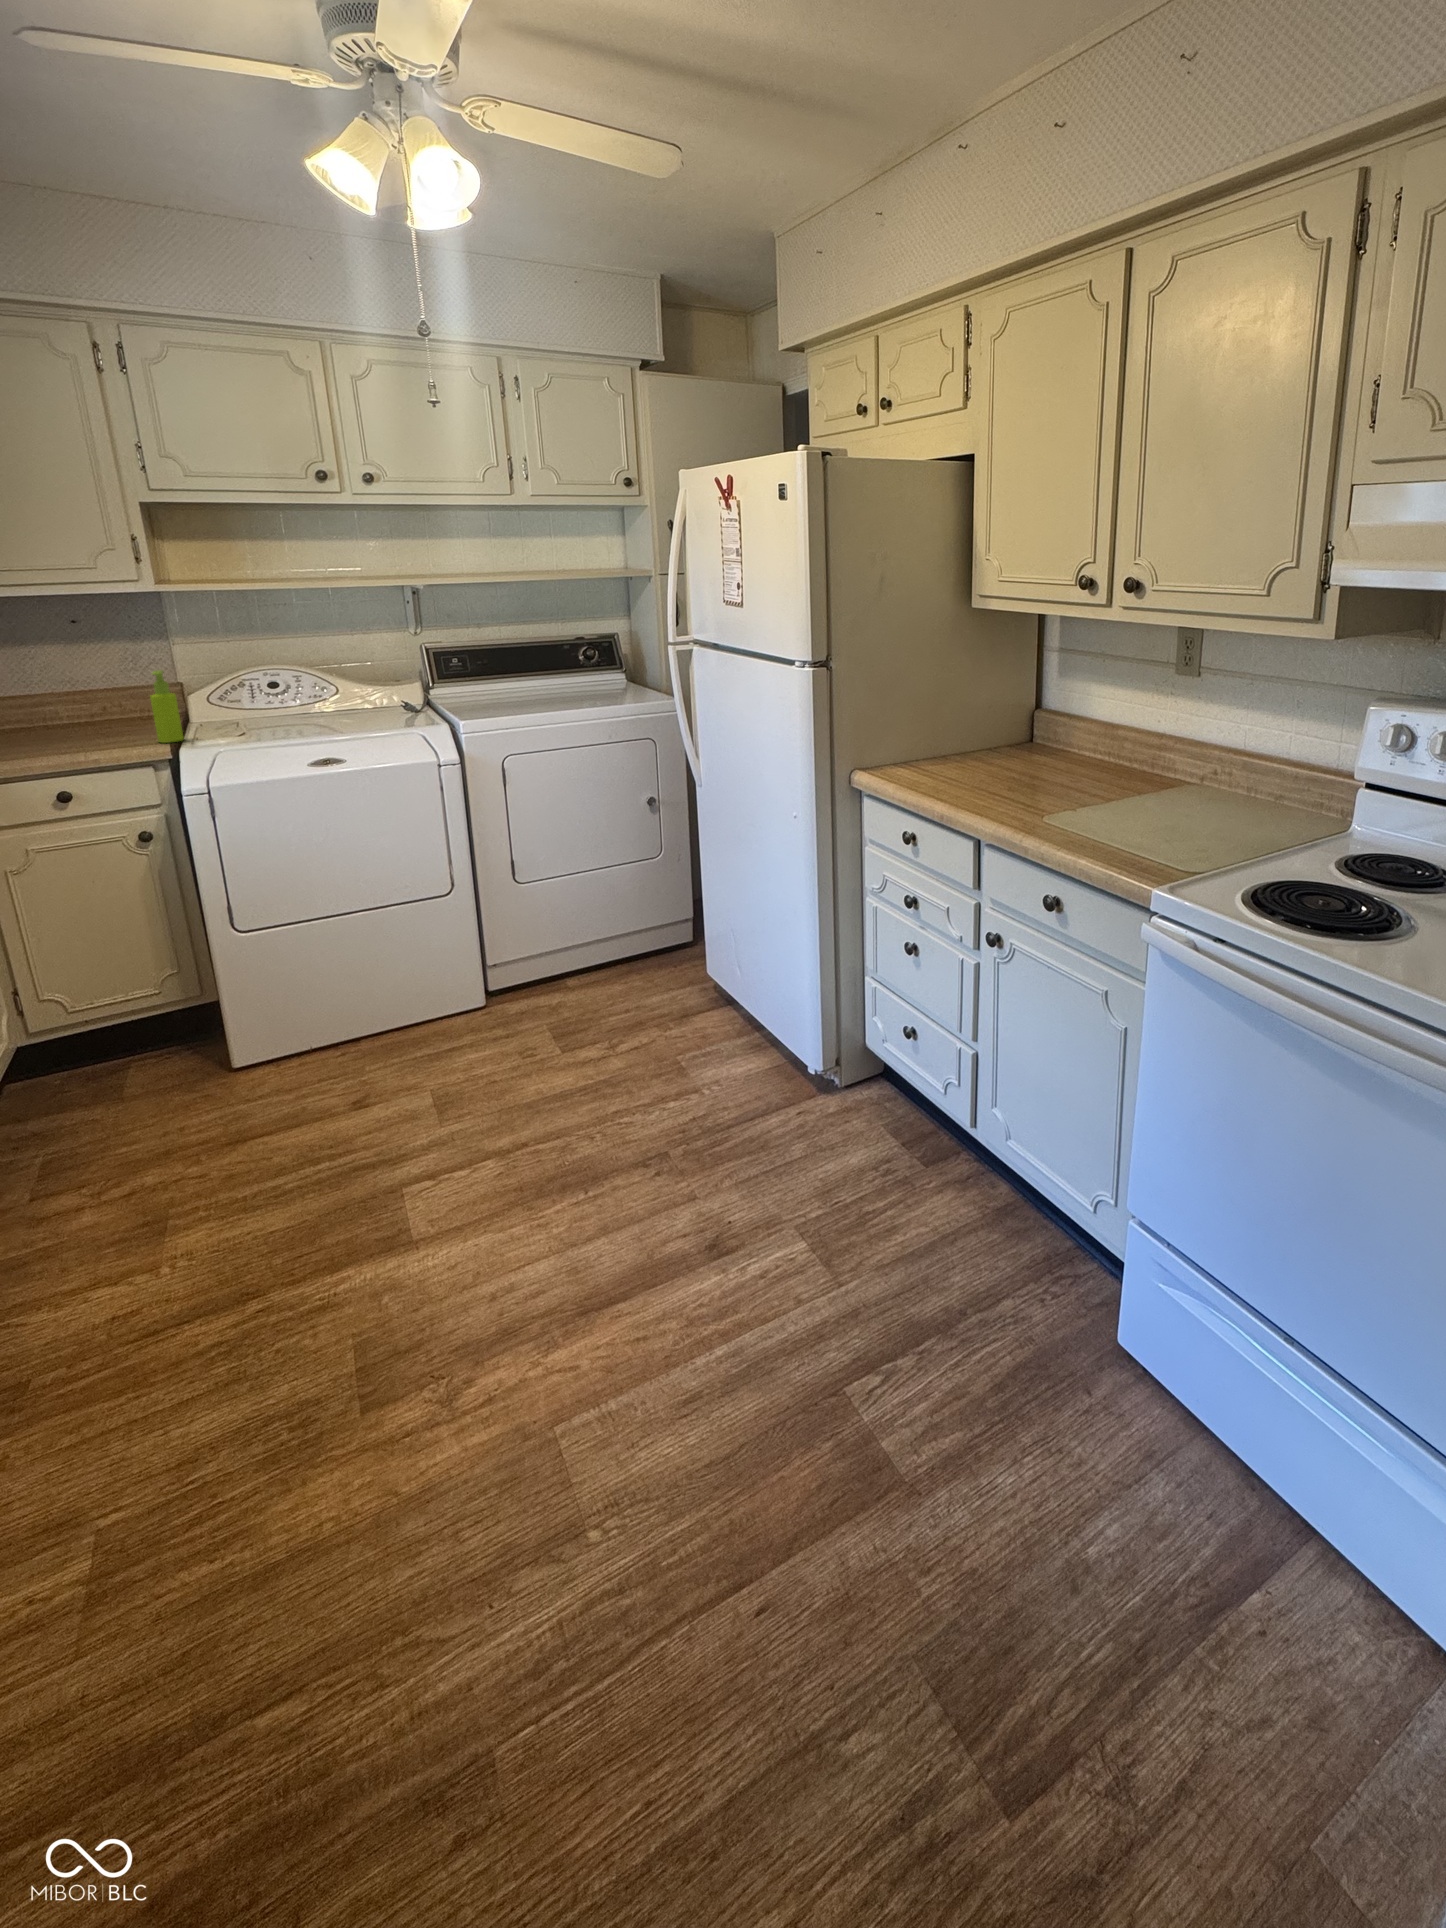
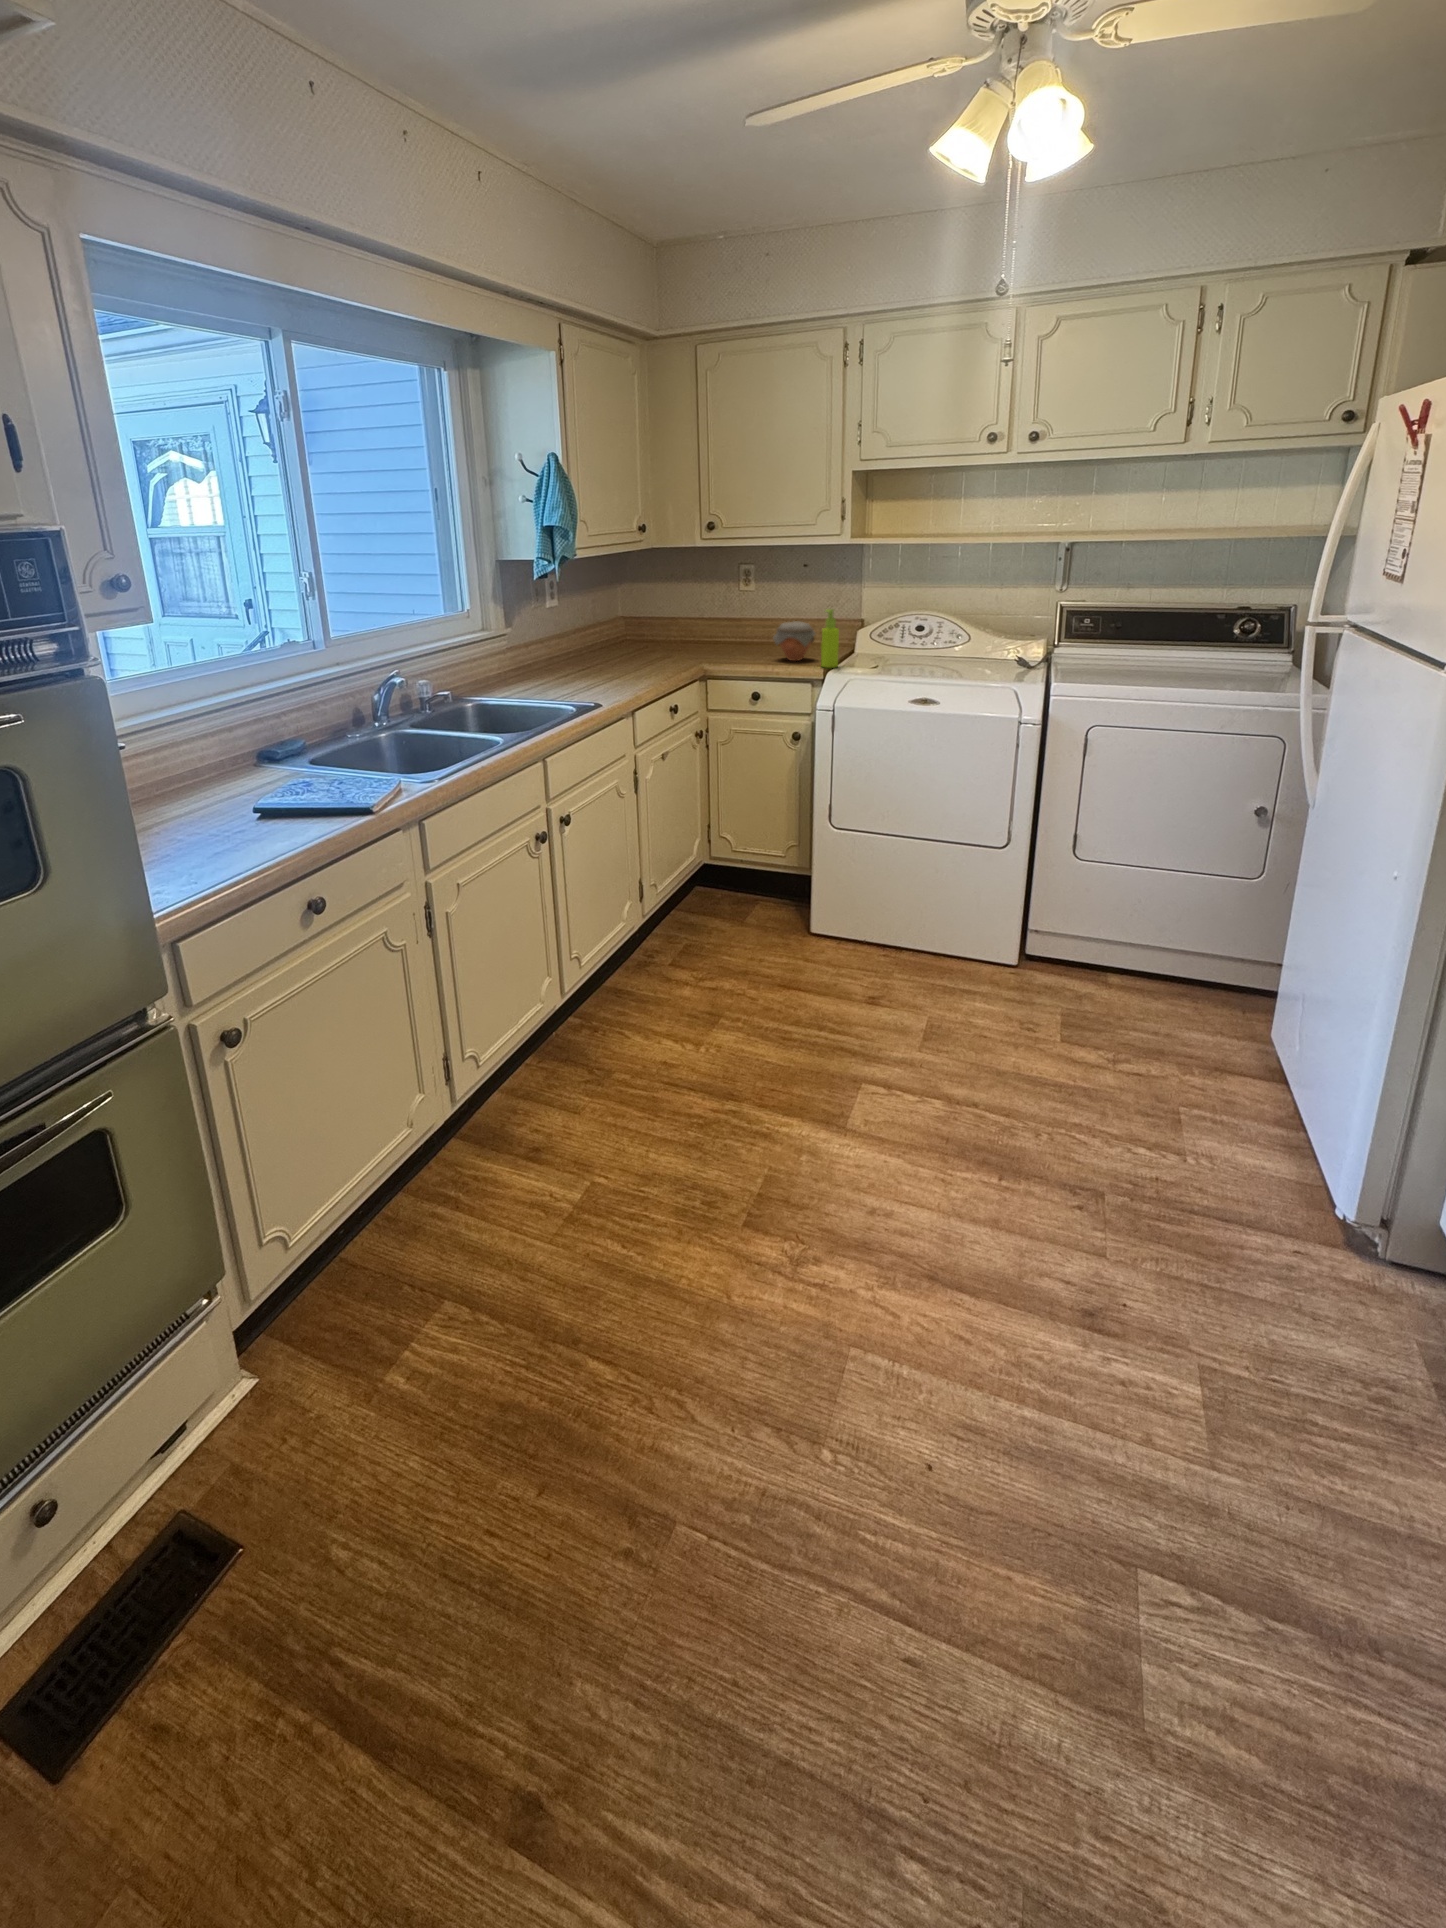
jar: none [66,691,136,741] -> present [773,622,815,661]

